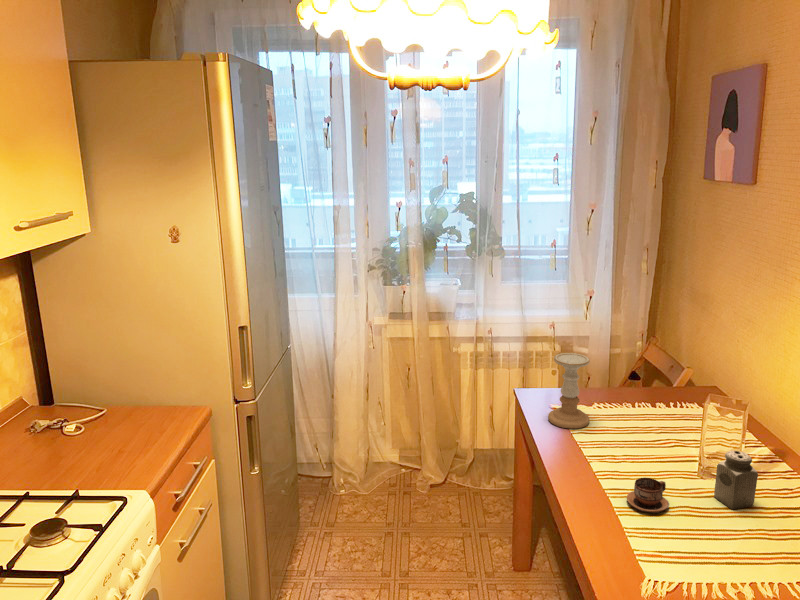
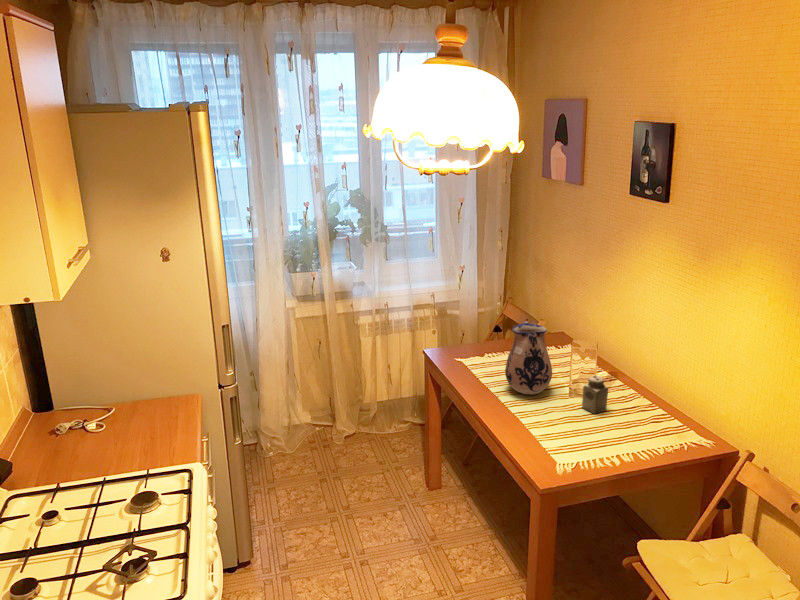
candle holder: present [548,353,590,429] -> none [457,320,487,375]
ceramic pitcher: none [606,360,675,466] -> present [505,321,552,395]
cup: present [627,478,669,513] -> none [530,402,558,424]

